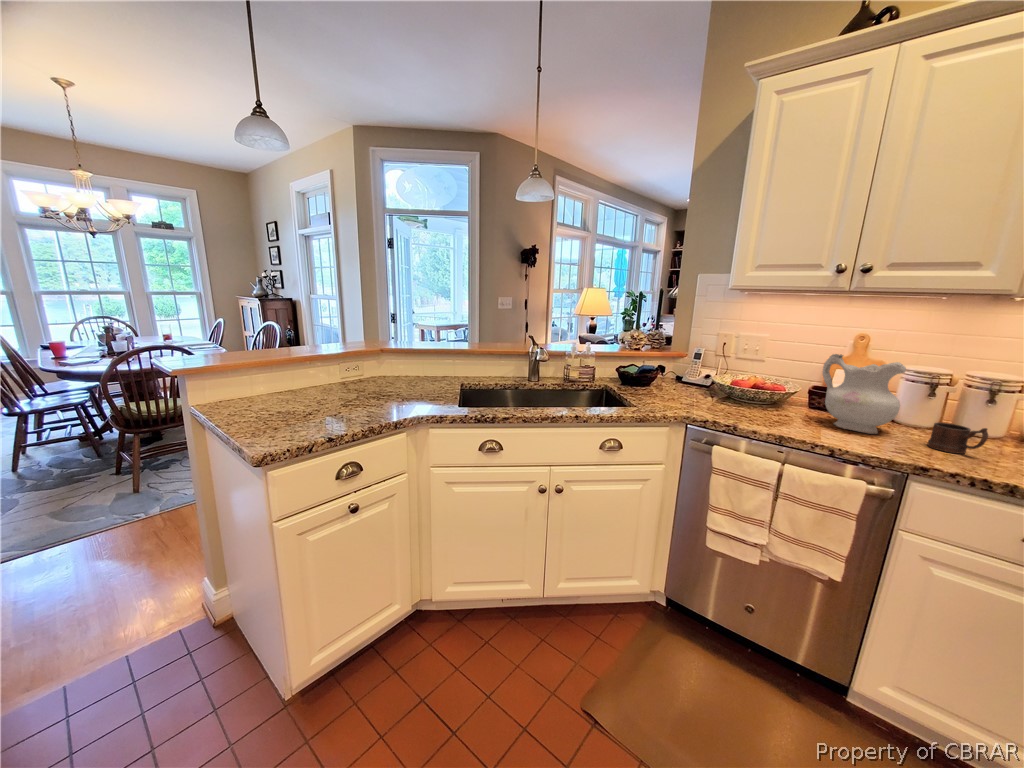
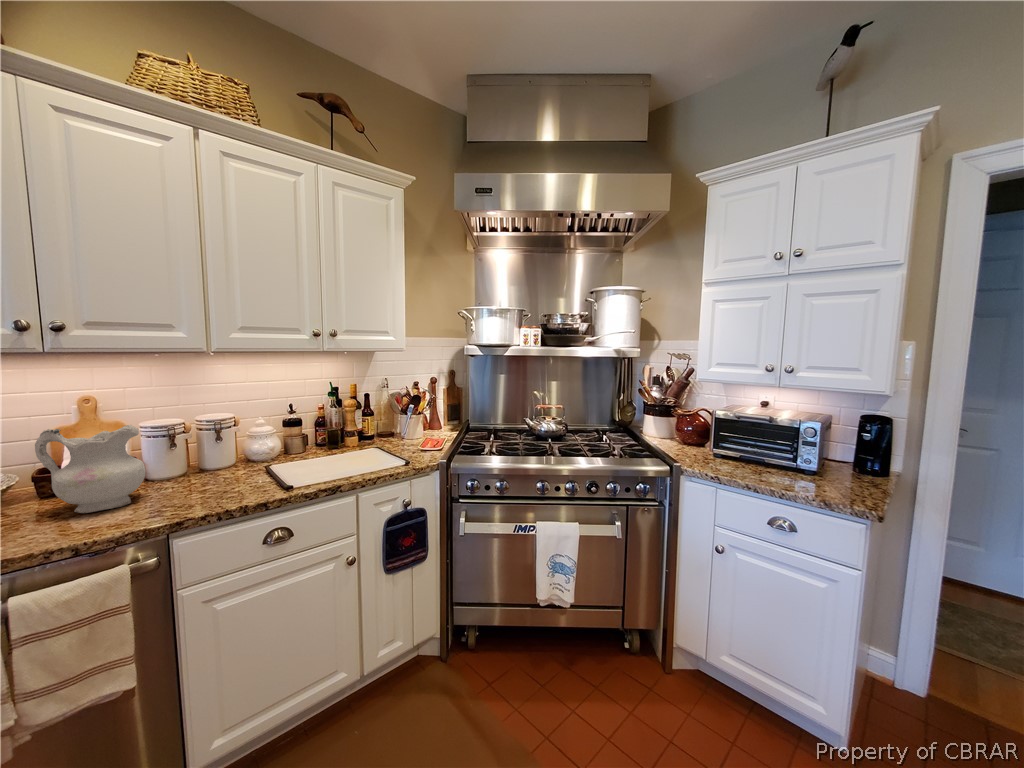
mug: present [928,423,988,454] -> none [180,465,221,497]

